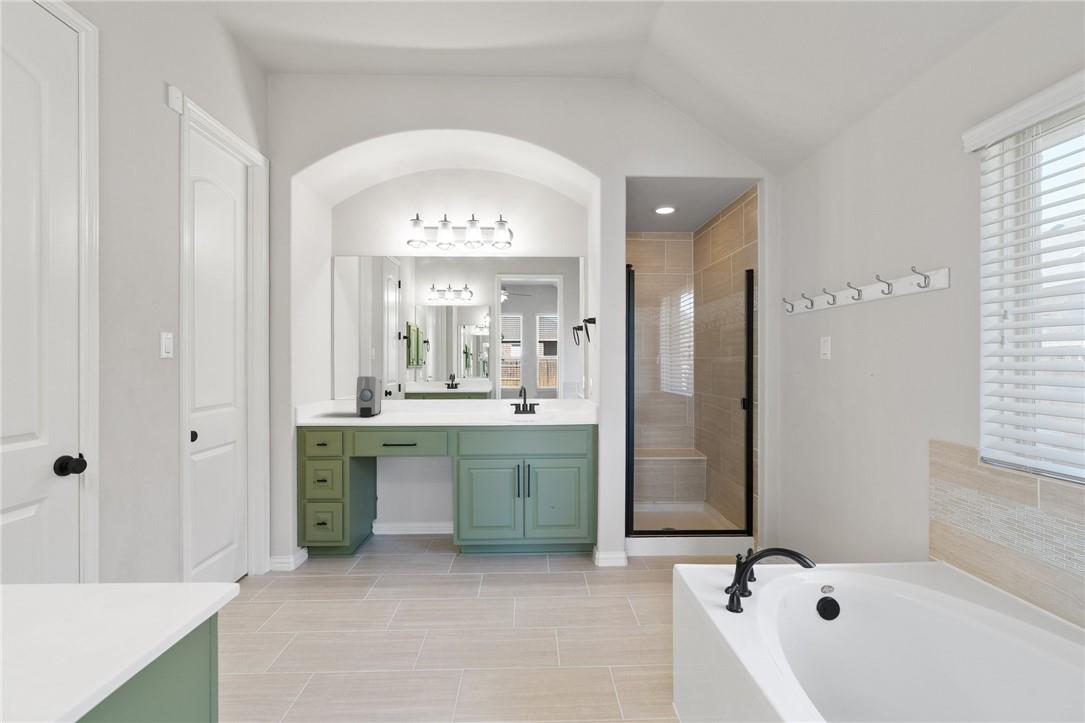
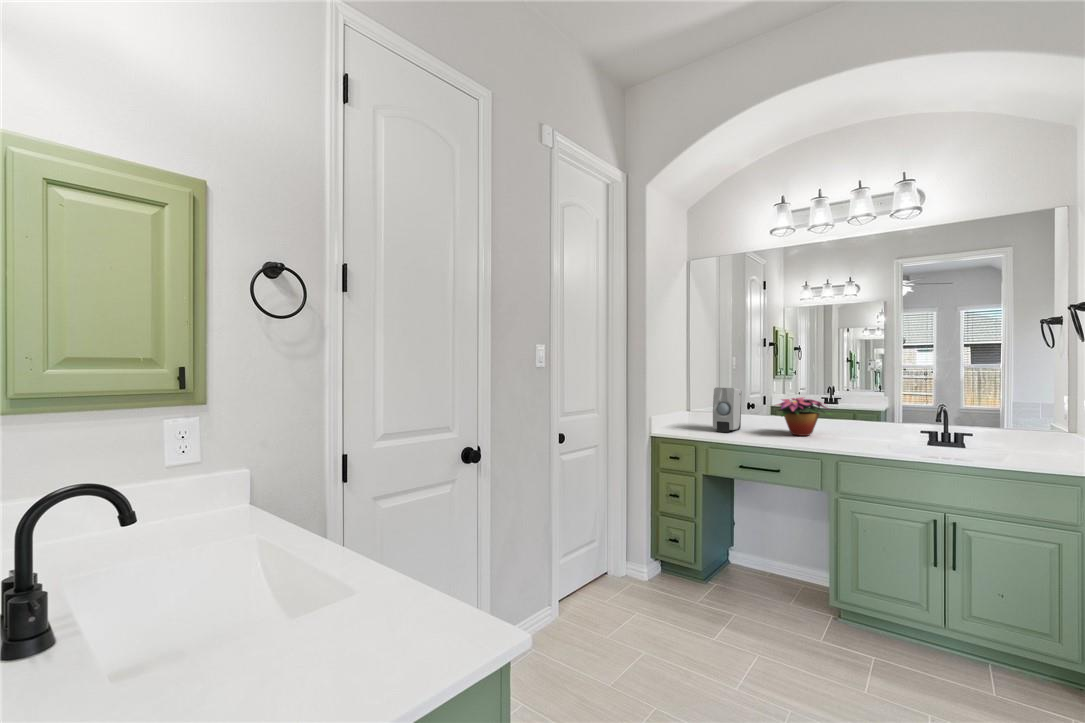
flower arrangement: none [408,382,455,415] -> present [777,397,828,436]

